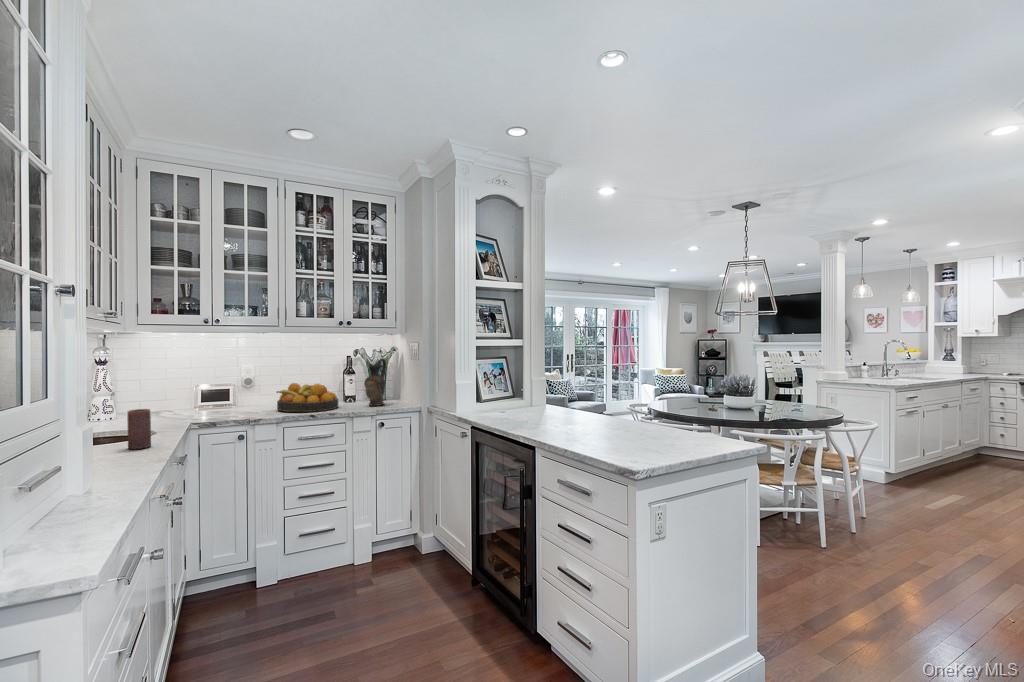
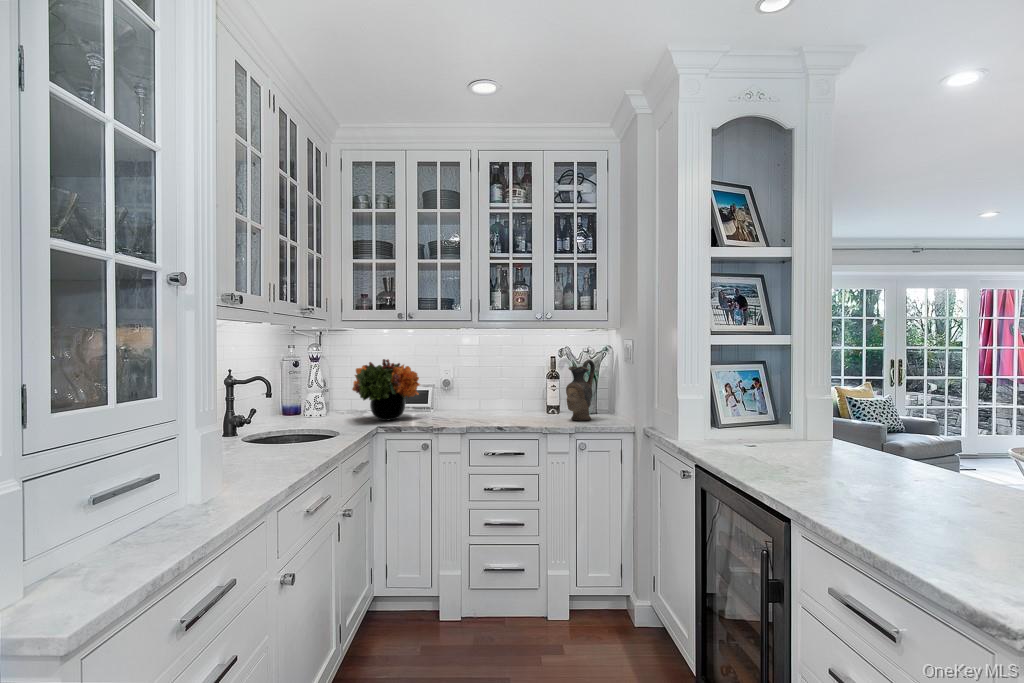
flower arrangement: none [156,361,230,417] -> present [352,359,420,420]
fruit bowl: present [277,383,338,412] -> none [466,387,535,423]
candle: present [127,409,151,449] -> none [275,413,299,457]

